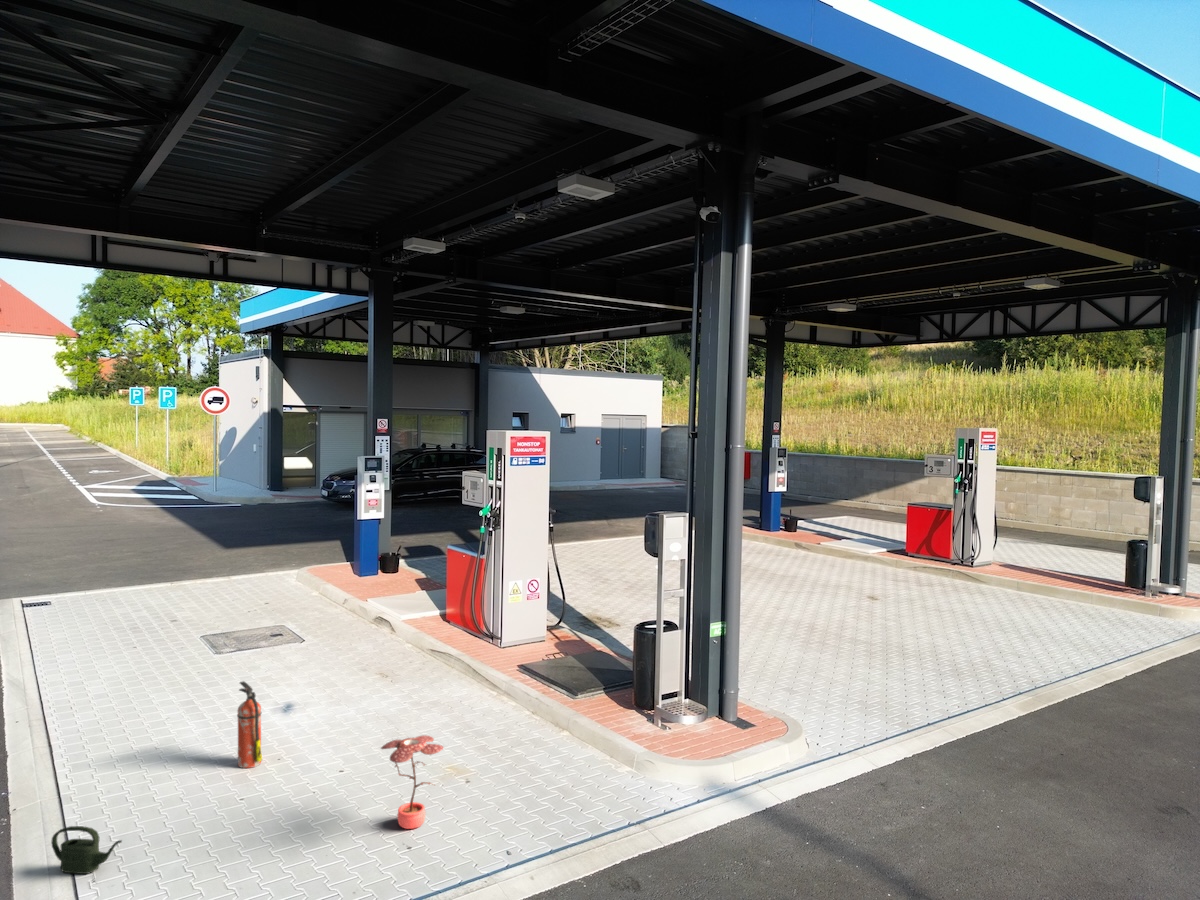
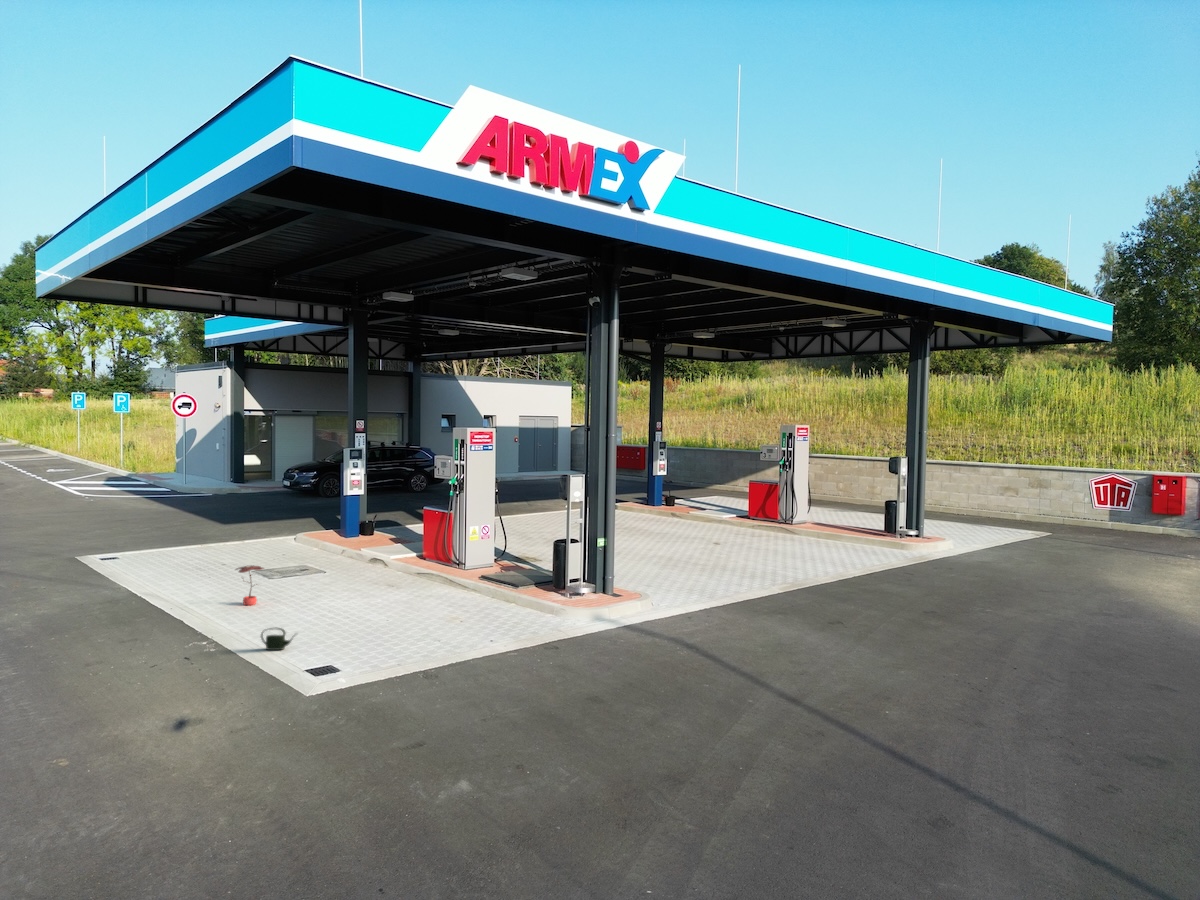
fire extinguisher: present [237,681,262,768] -> none [327,572,343,619]
potted plant: present [381,735,443,829] -> present [236,565,264,605]

